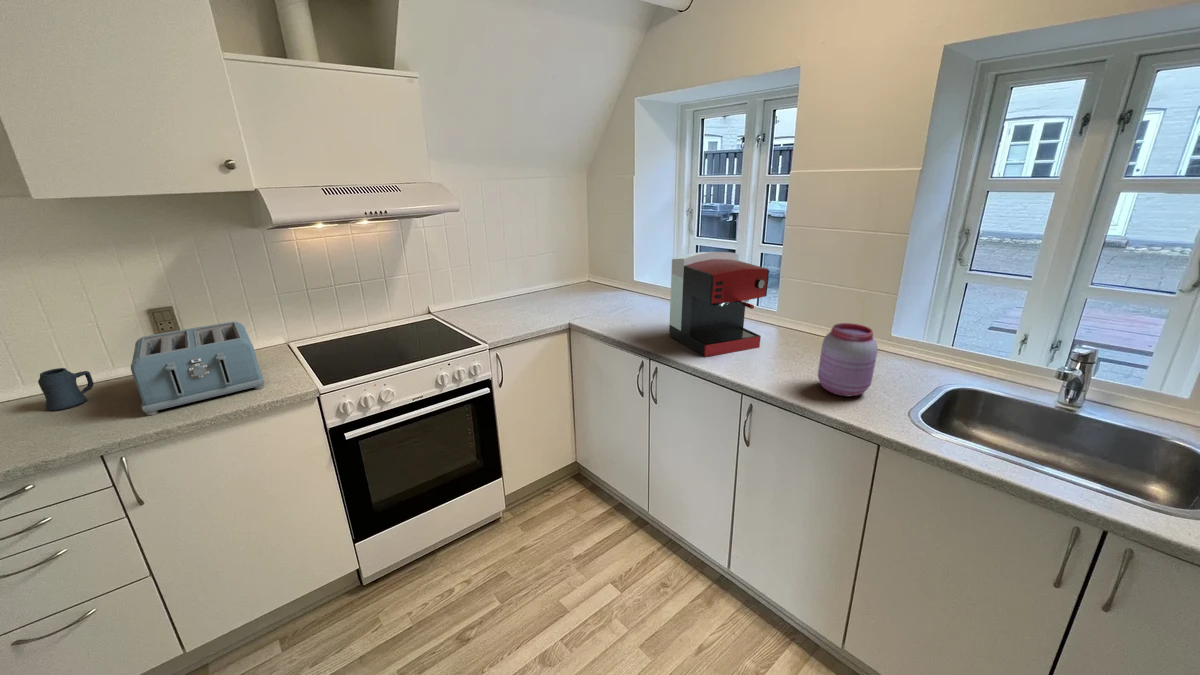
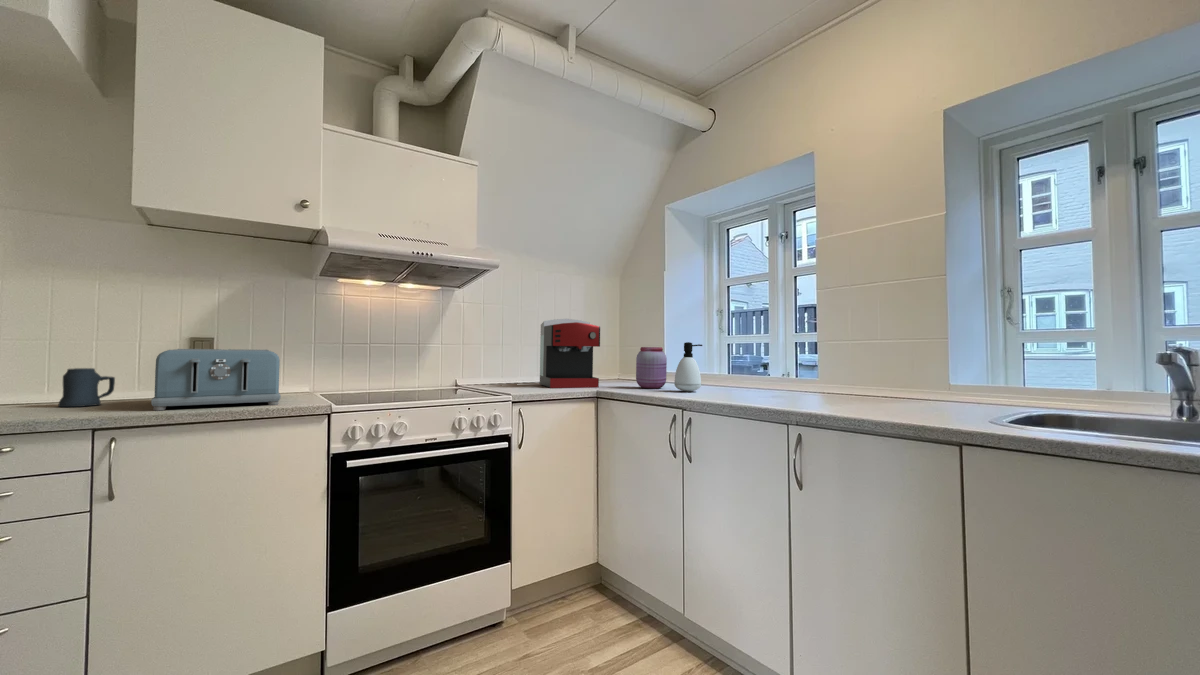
coffee maker: present [669,252,769,357] -> present [540,319,600,388]
soap dispenser: none [643,270,670,318] -> present [674,342,702,391]
jar: present [818,323,878,396] -> present [636,347,667,389]

